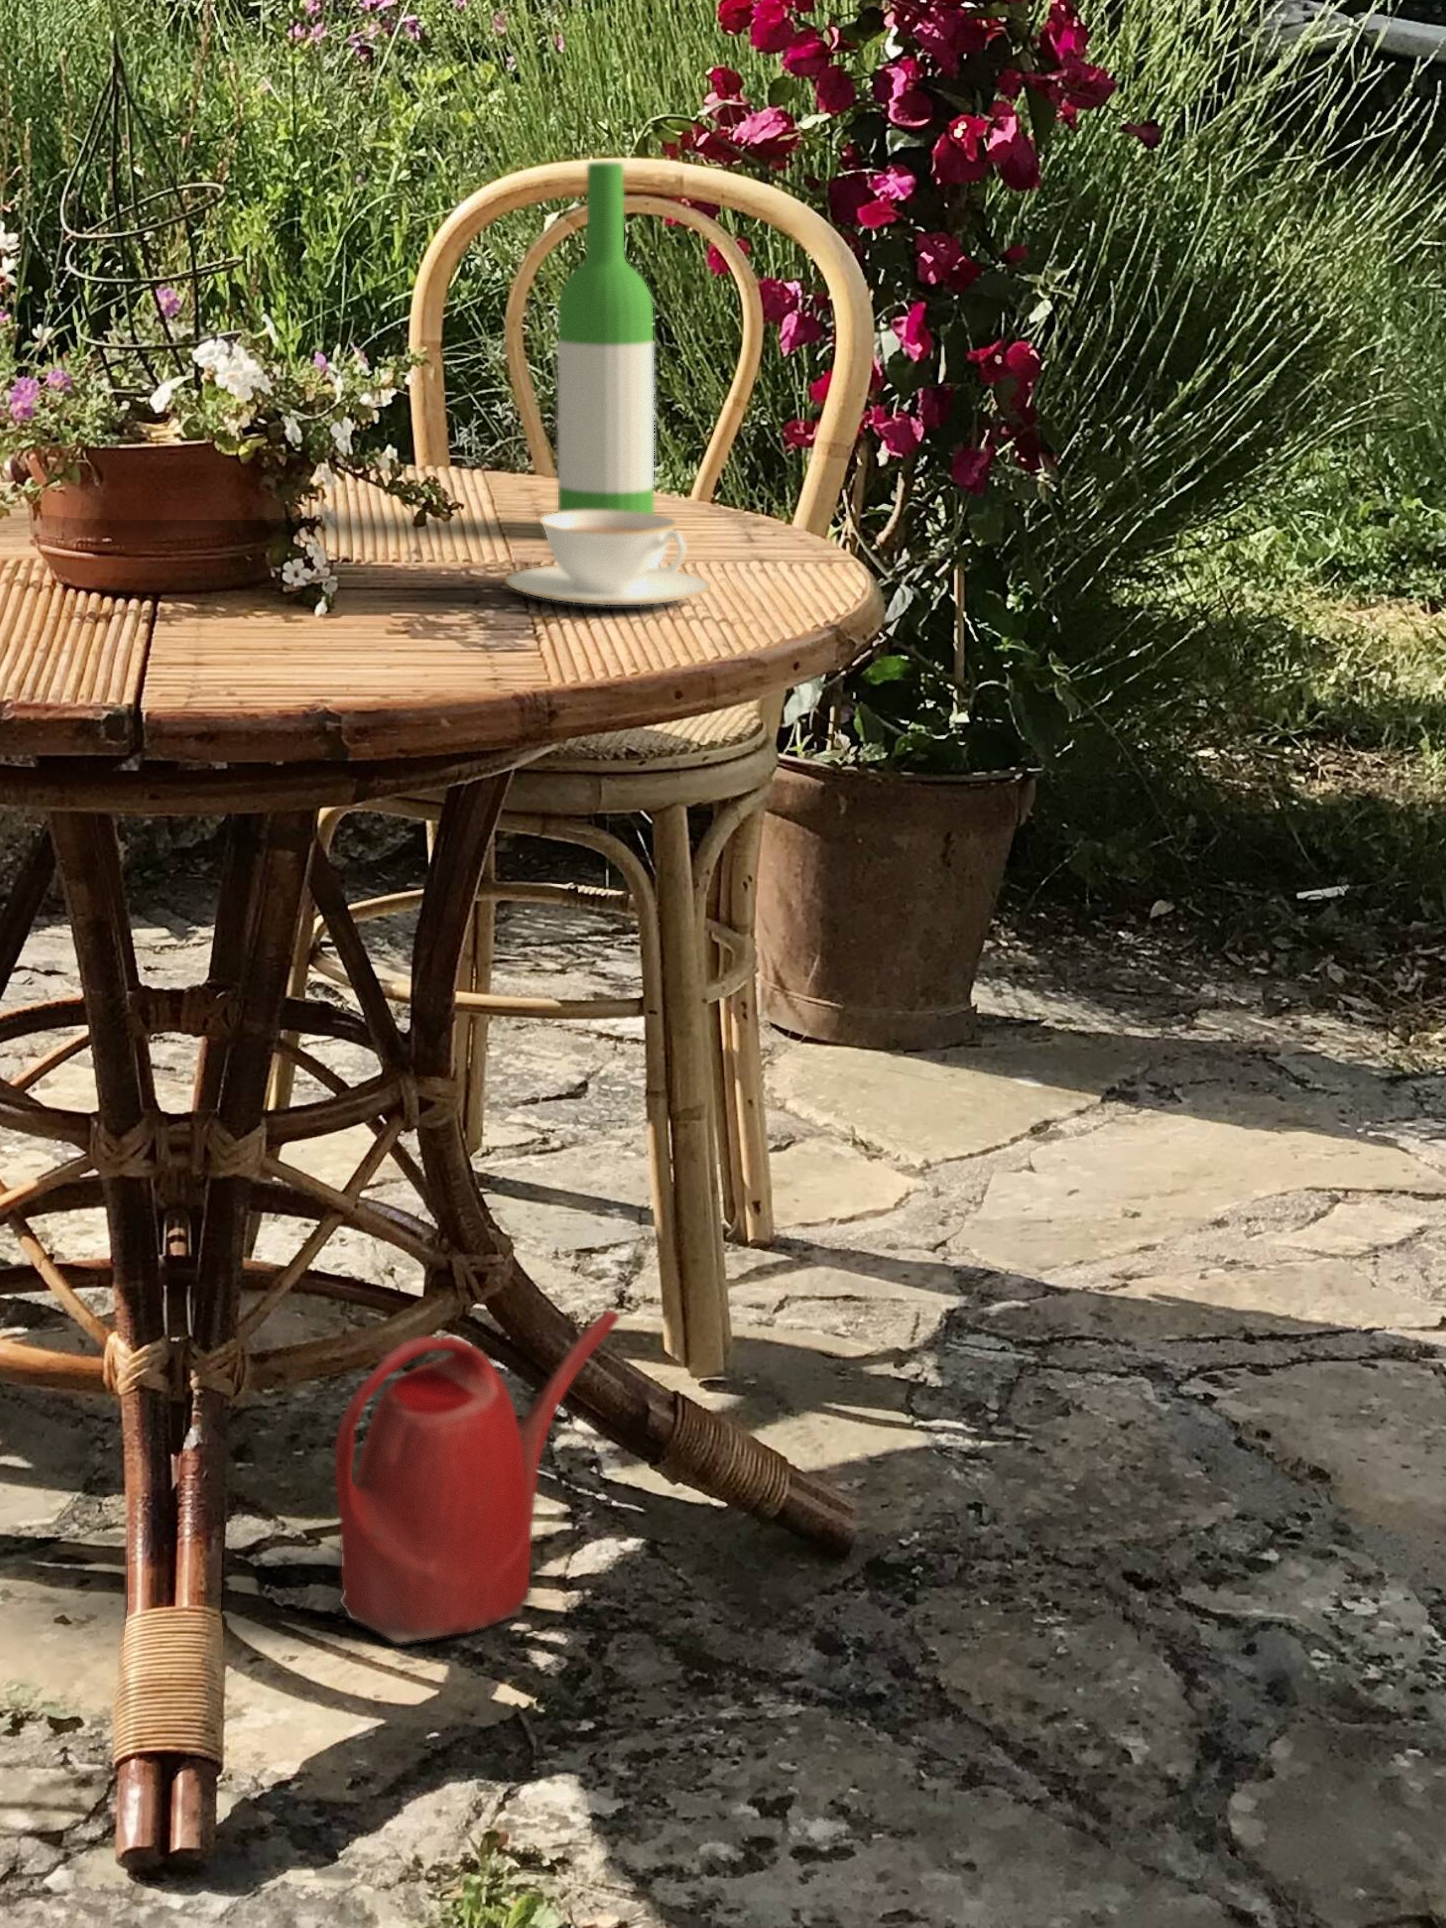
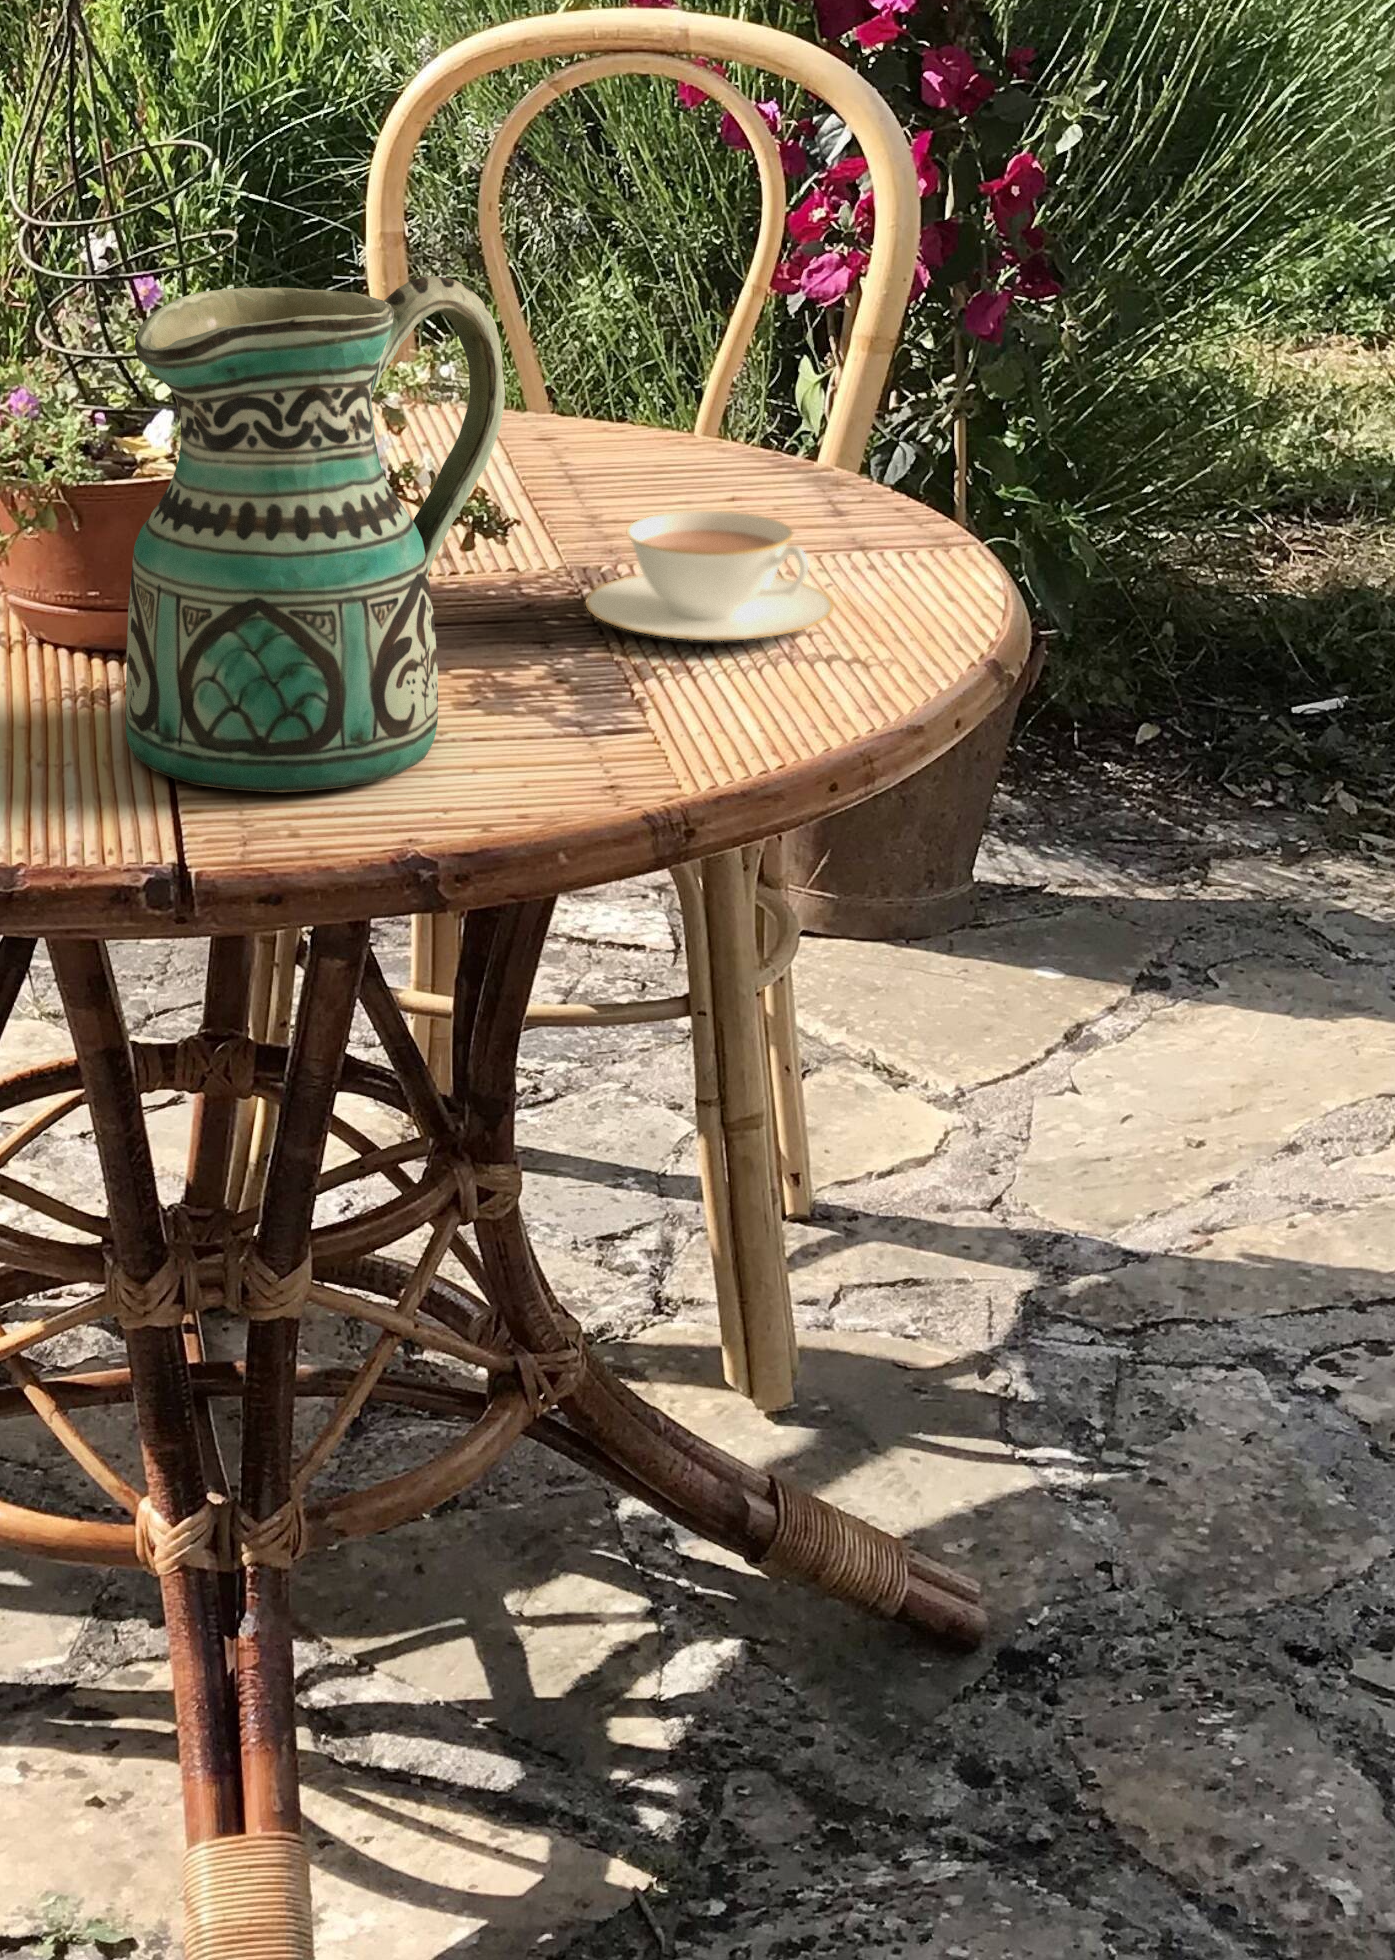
wine bottle: present [558,162,654,514] -> none [614,67,728,513]
ceramic pitcher: none [105,278,422,675] -> present [126,276,505,792]
watering can: present [335,1310,619,1643] -> none [408,1393,709,1800]

